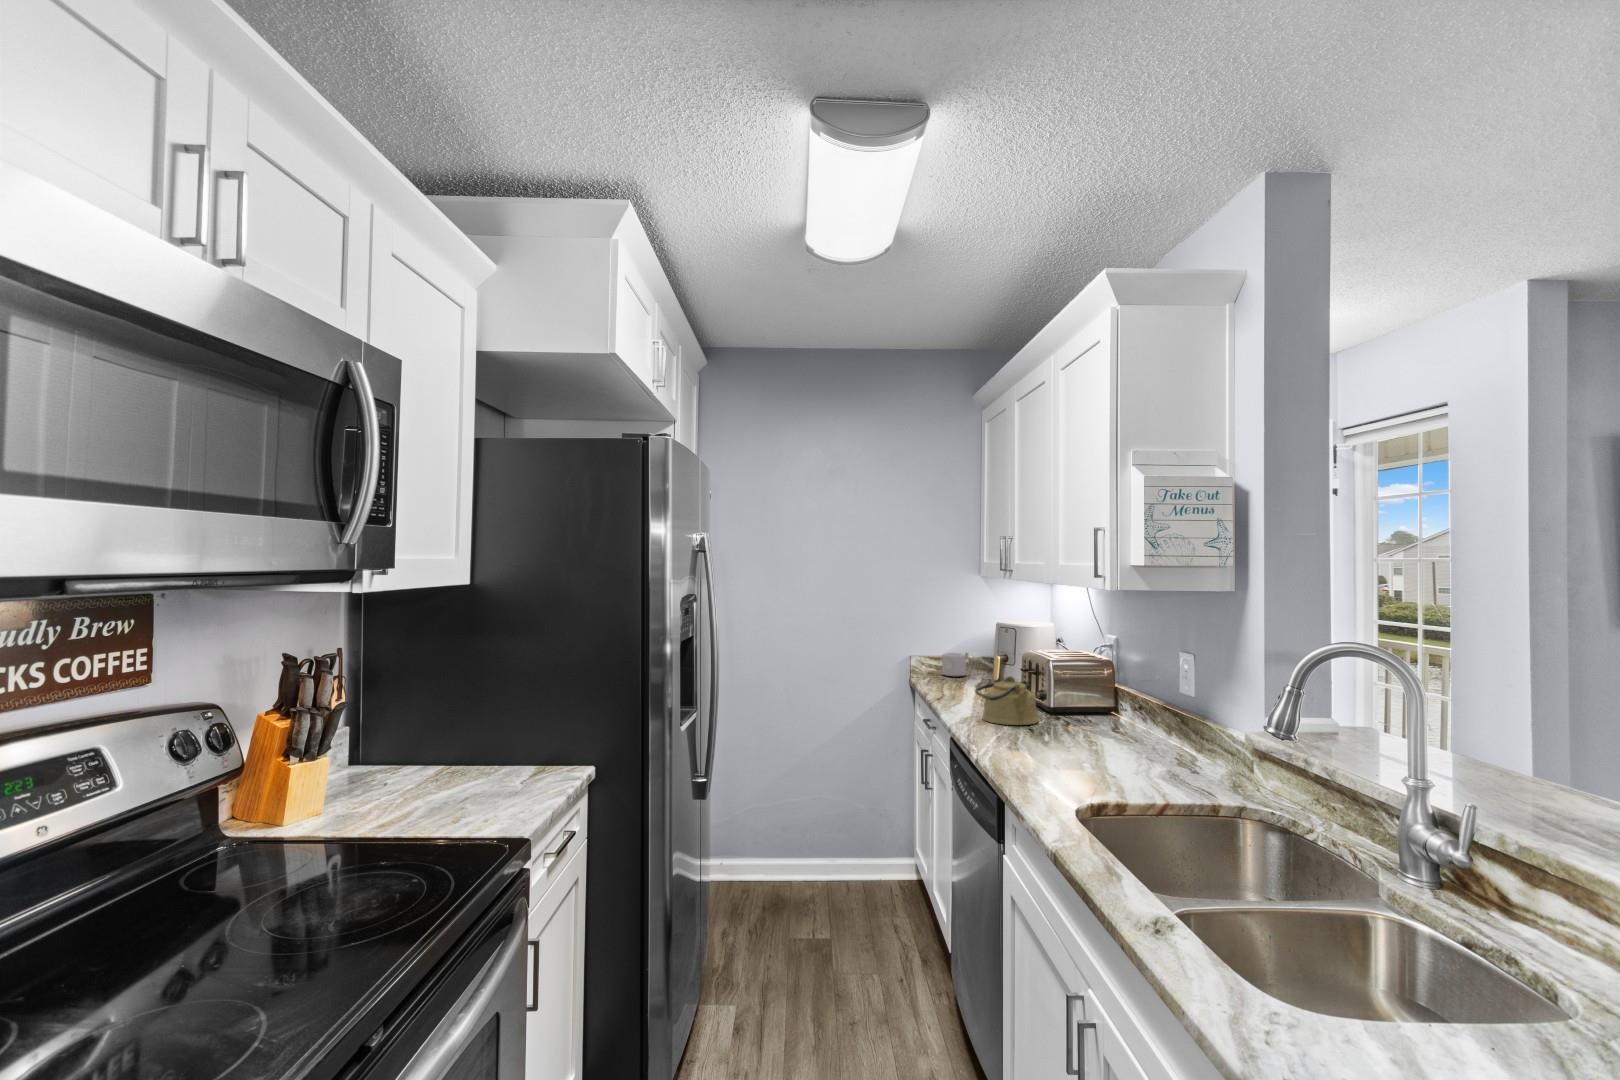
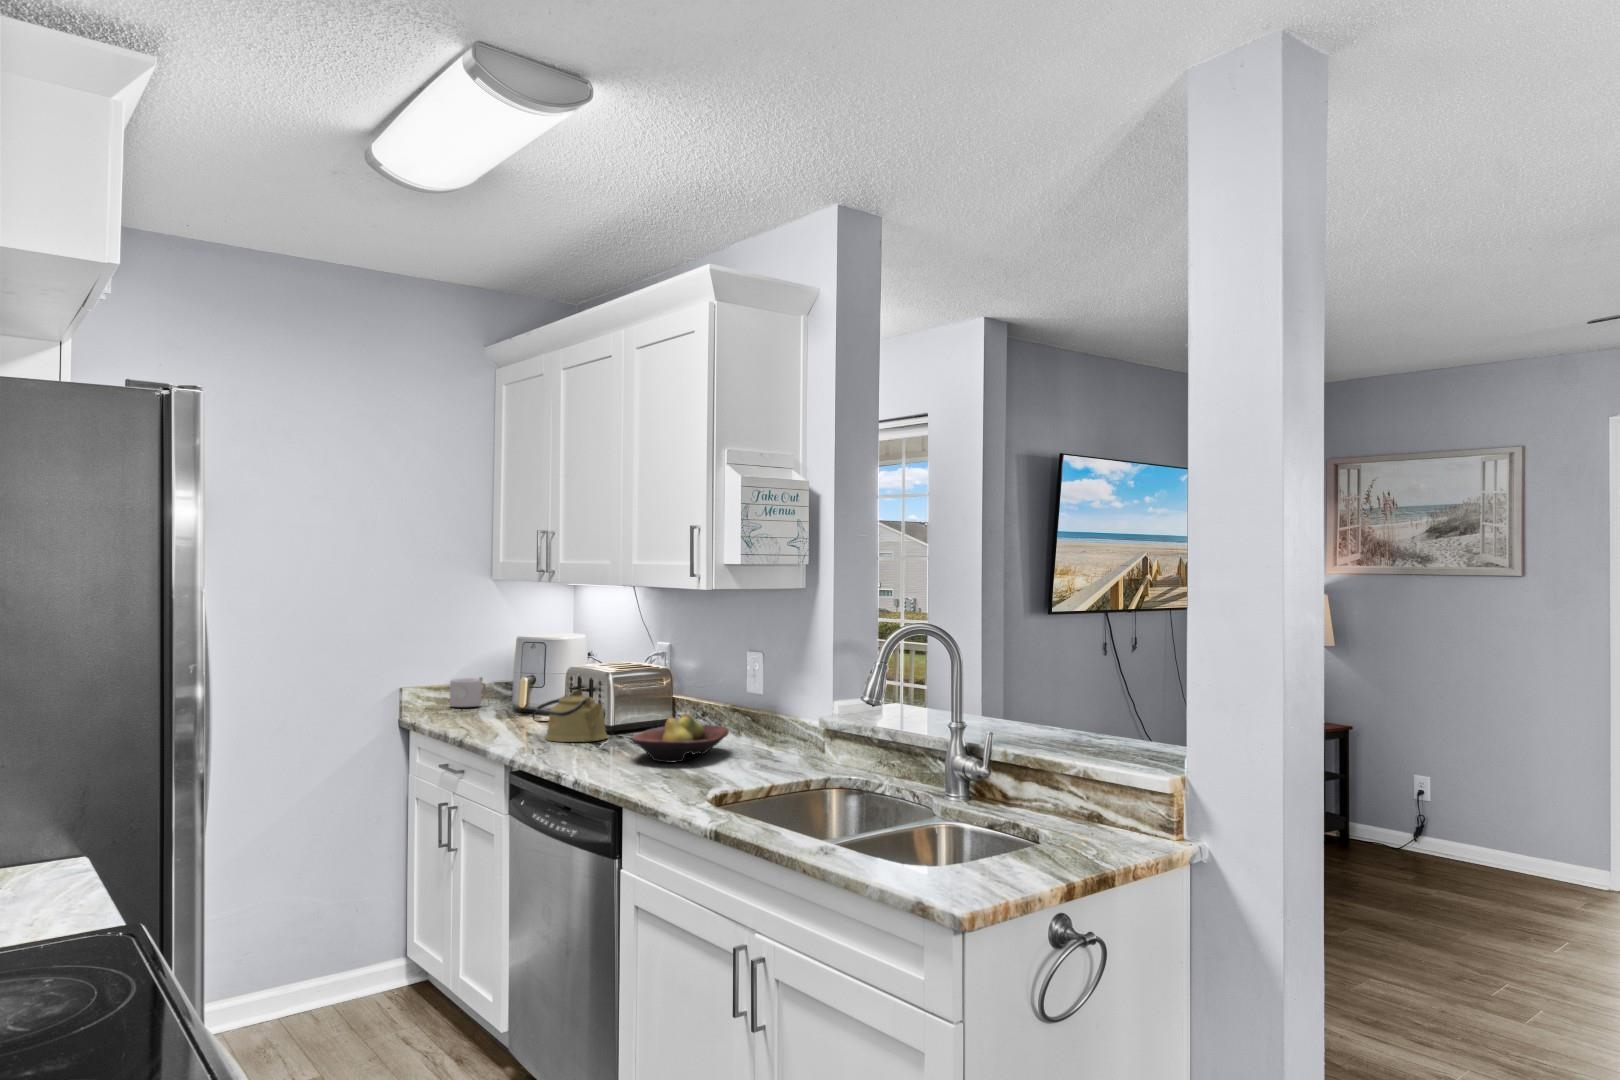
fruit bowl: none [1034,712,1145,764] -> present [631,713,729,763]

